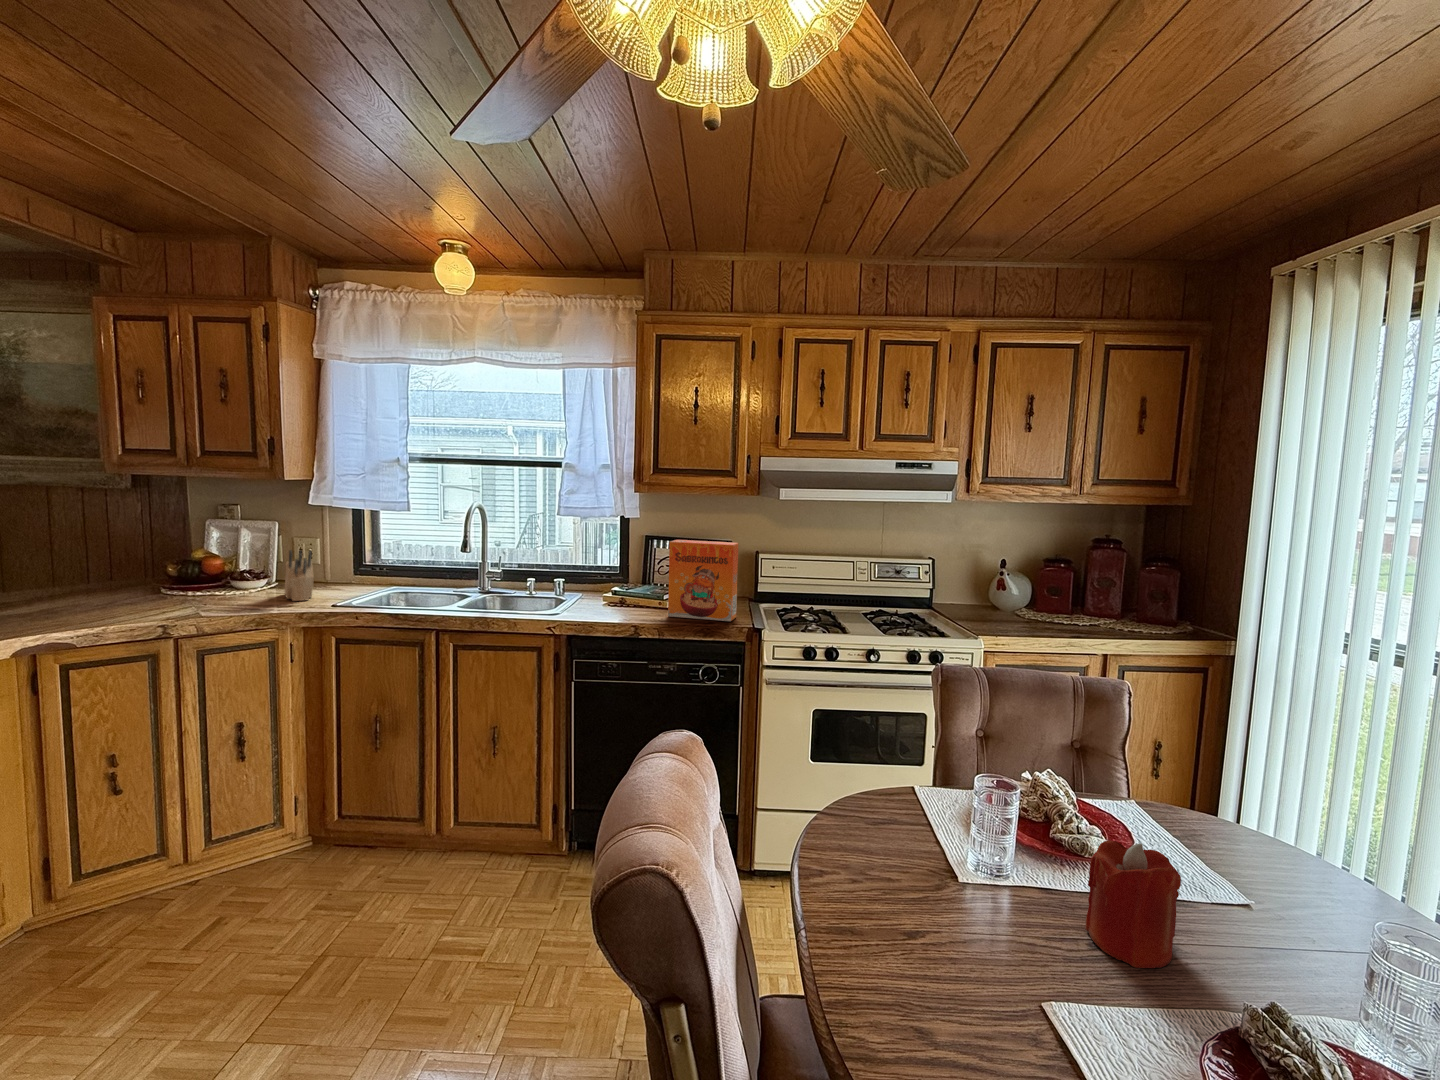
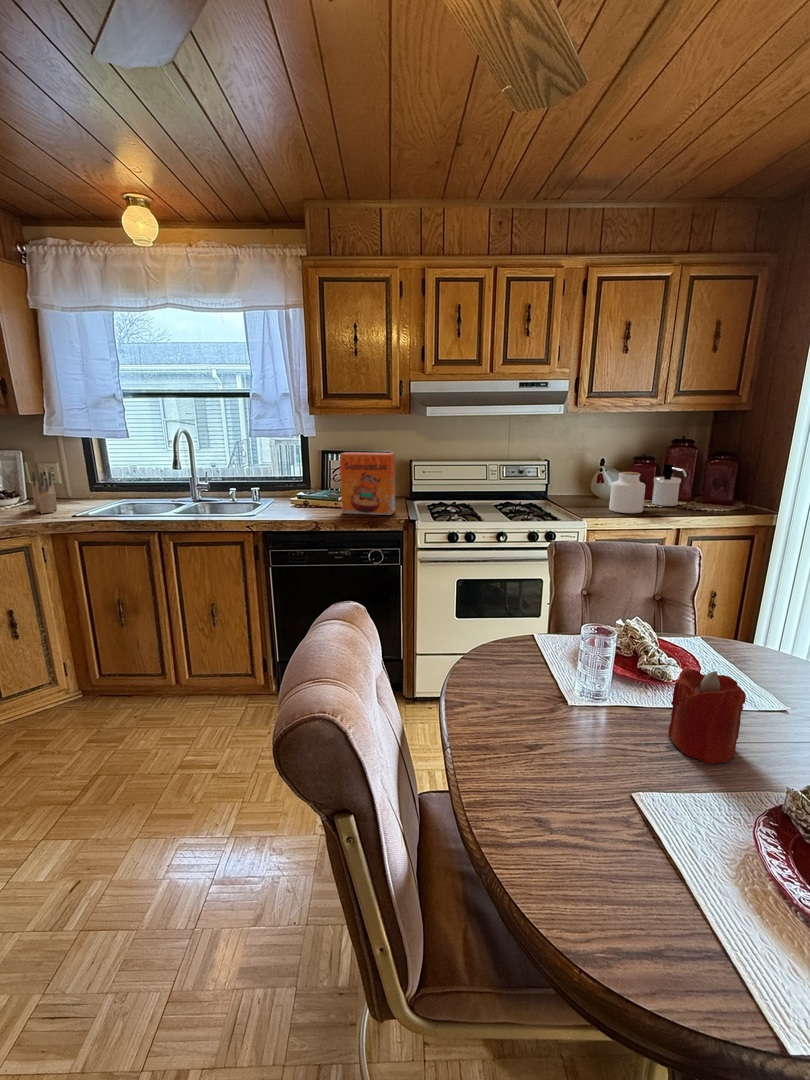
soap dispenser: none [1072,570,1115,624] -> present [652,464,687,506]
jar: none [1015,578,1061,632] -> present [609,472,645,513]

